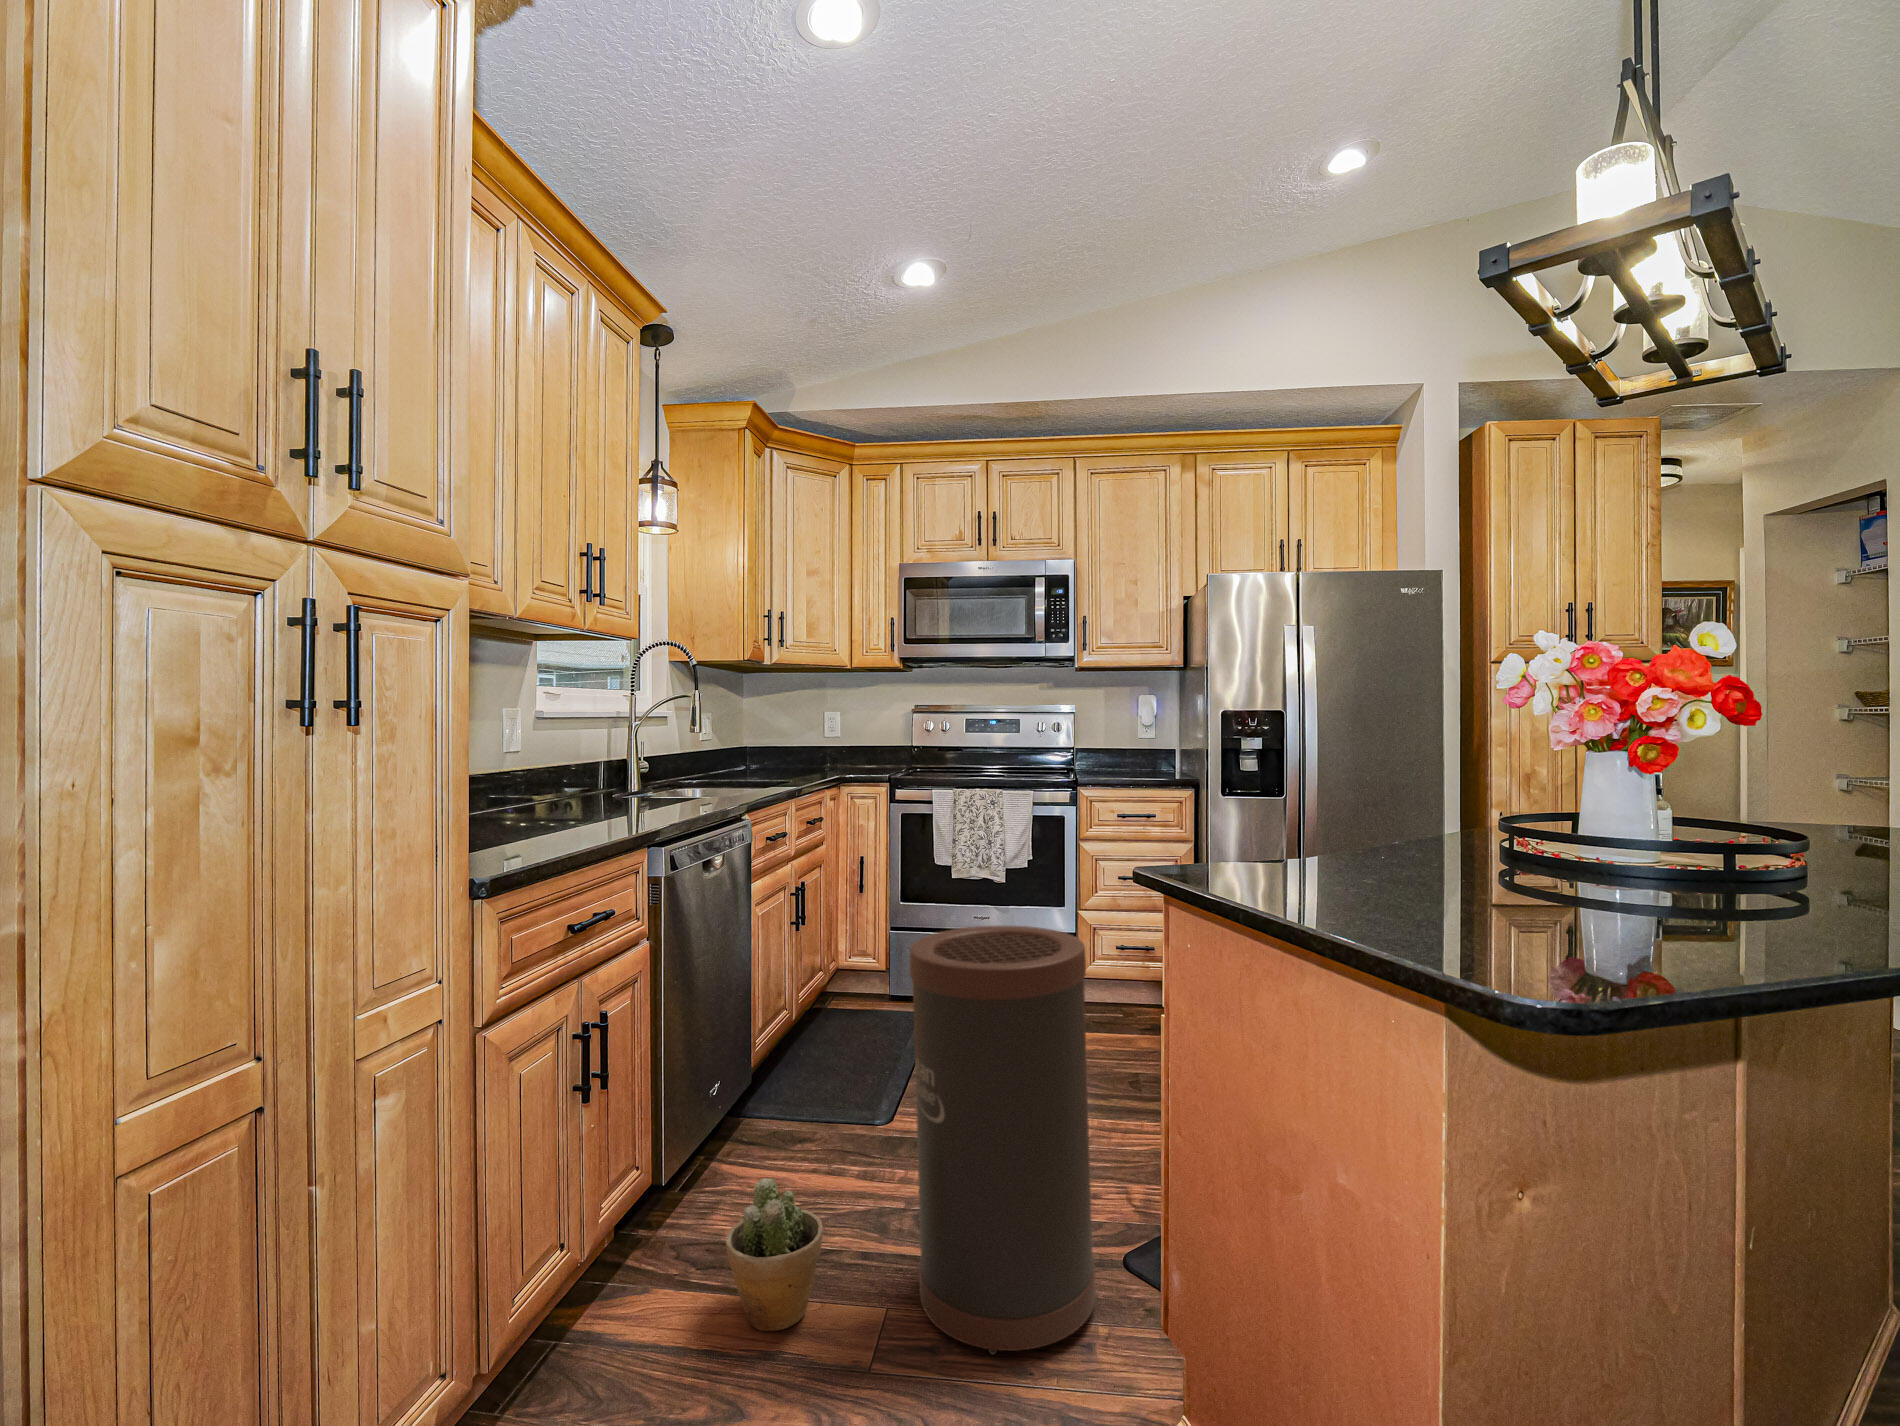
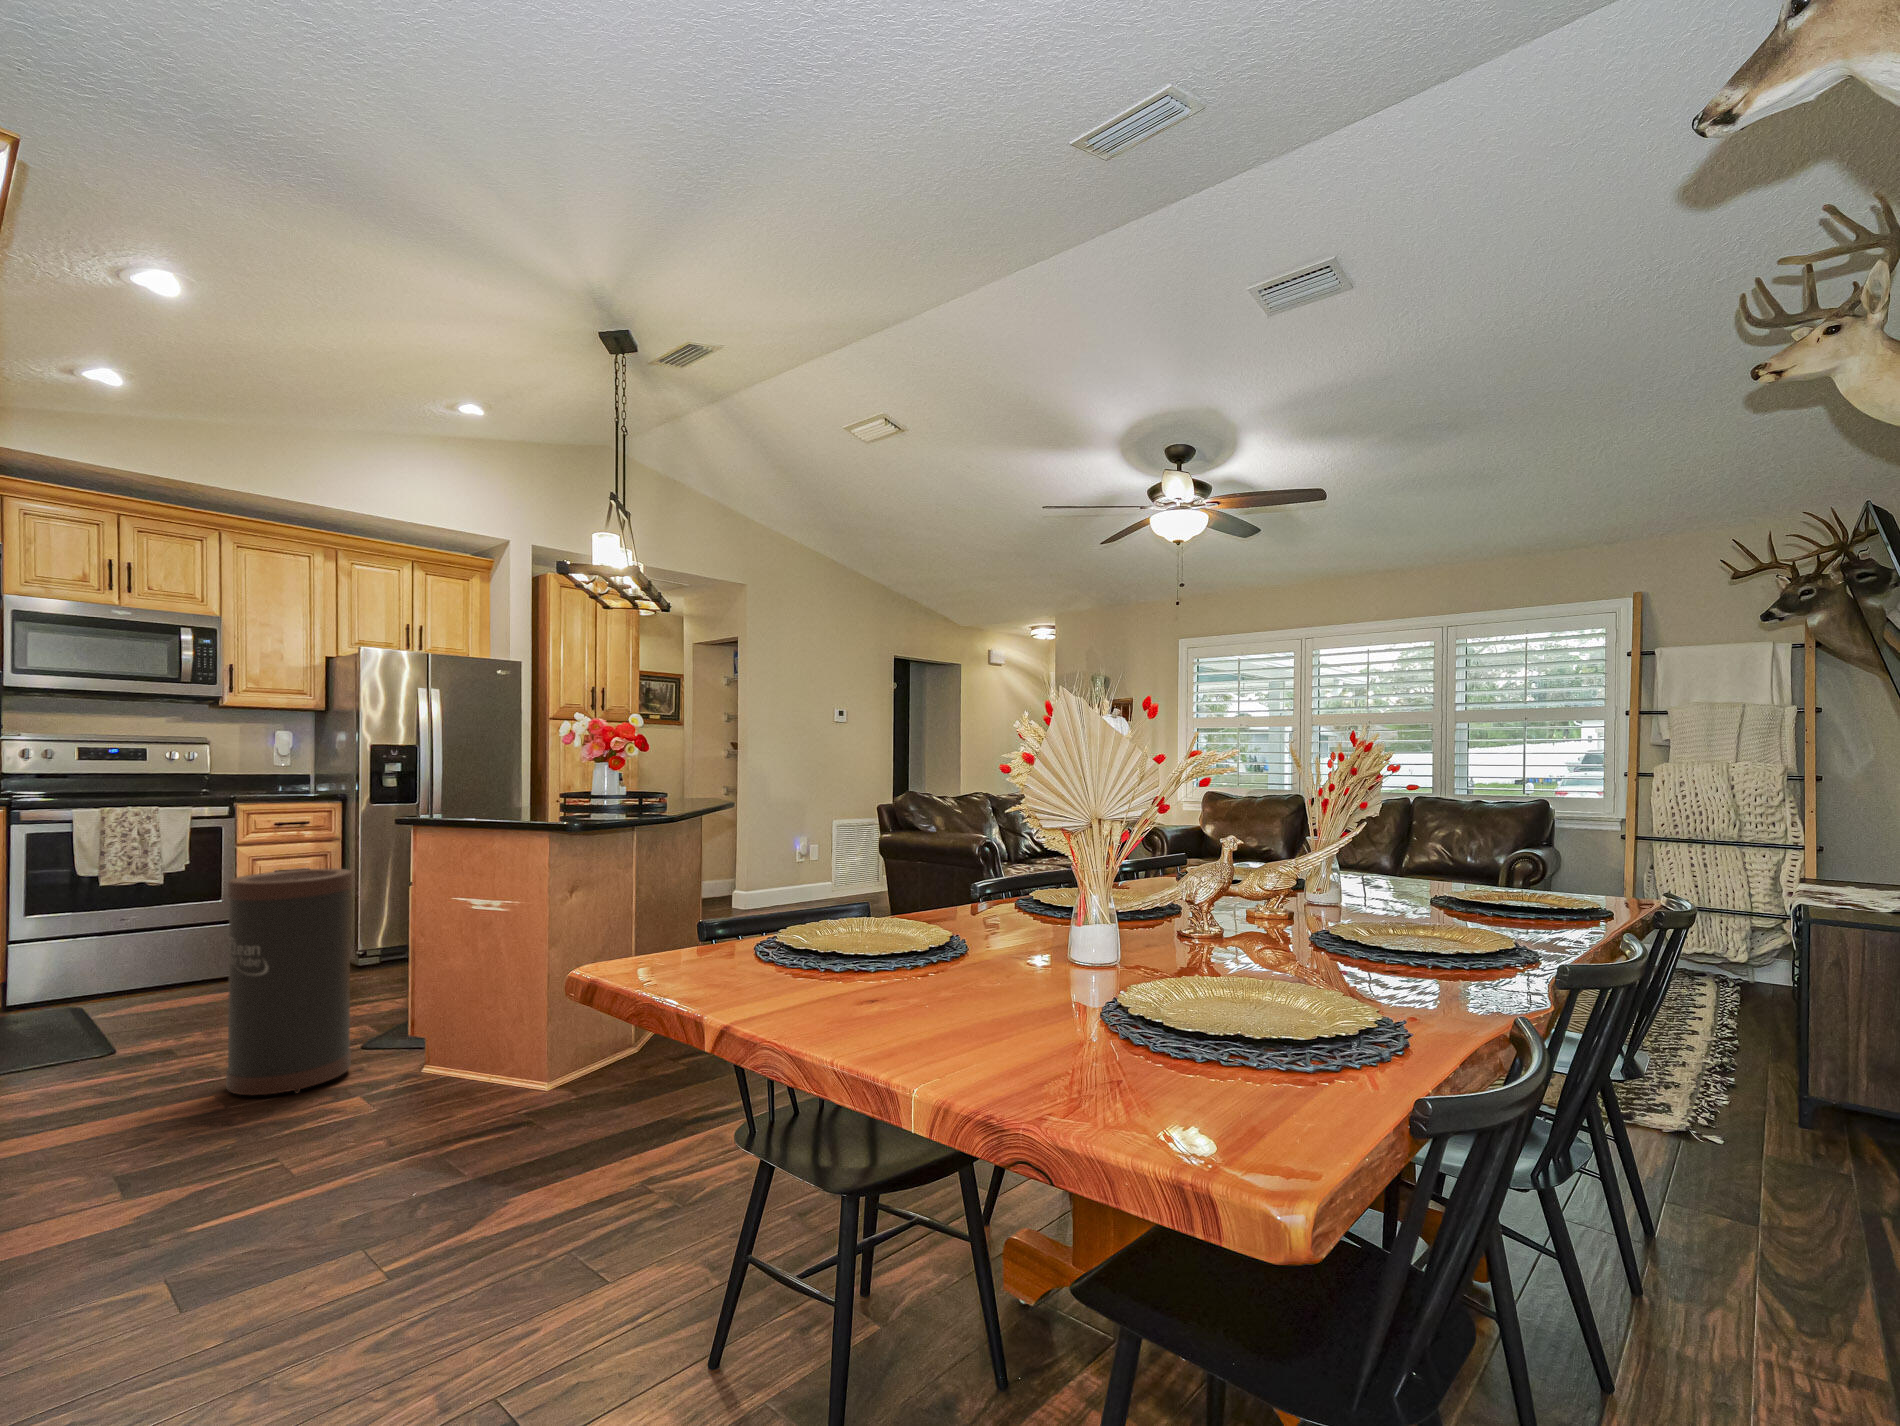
potted plant: present [726,1178,823,1331] -> none [82,1044,164,1134]

